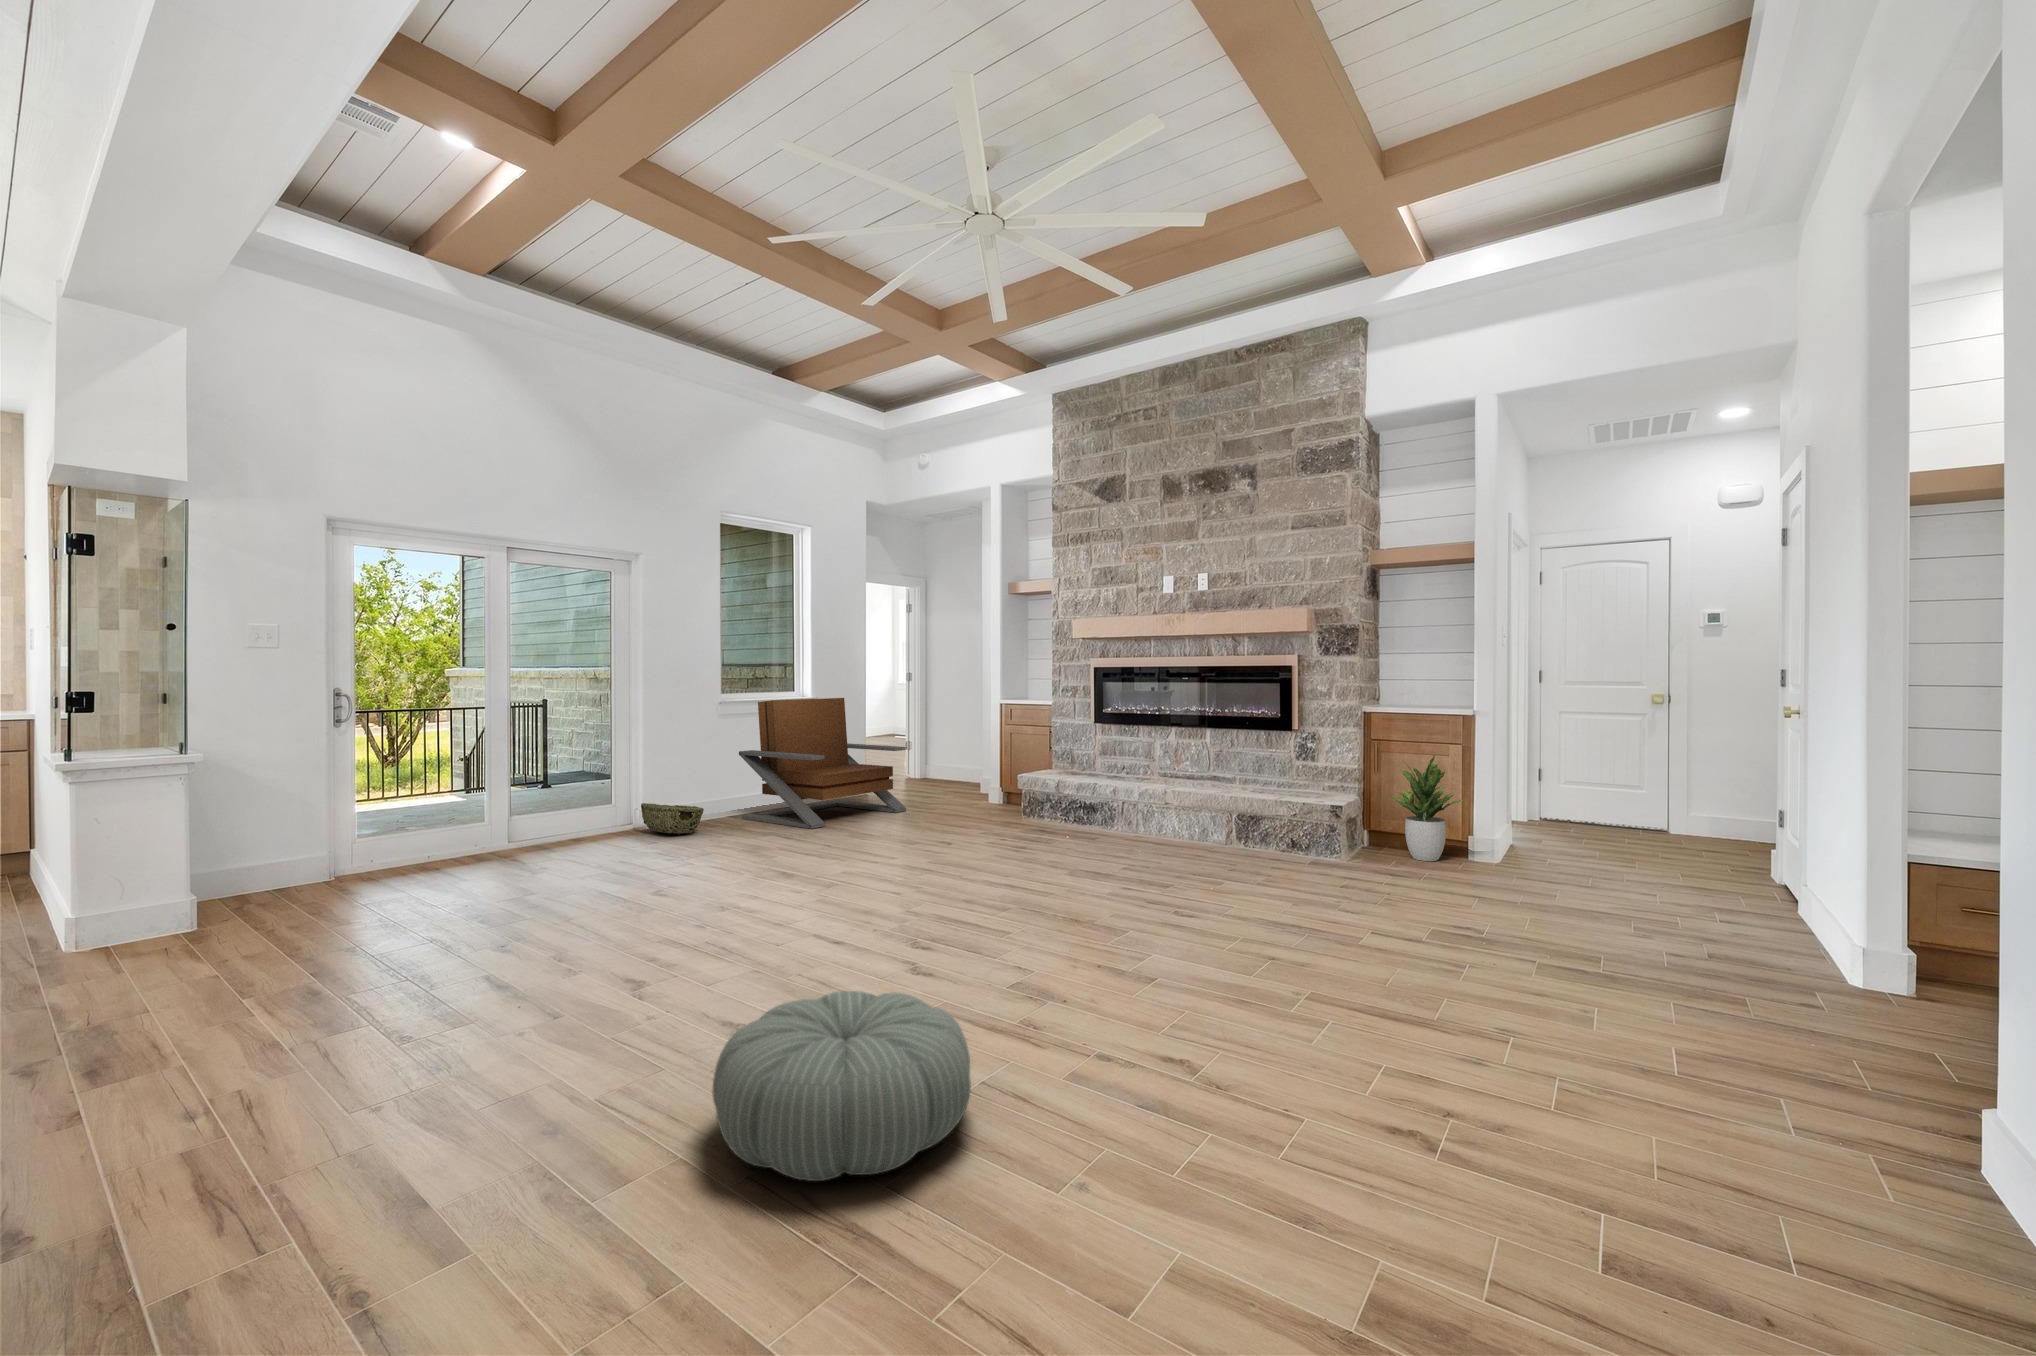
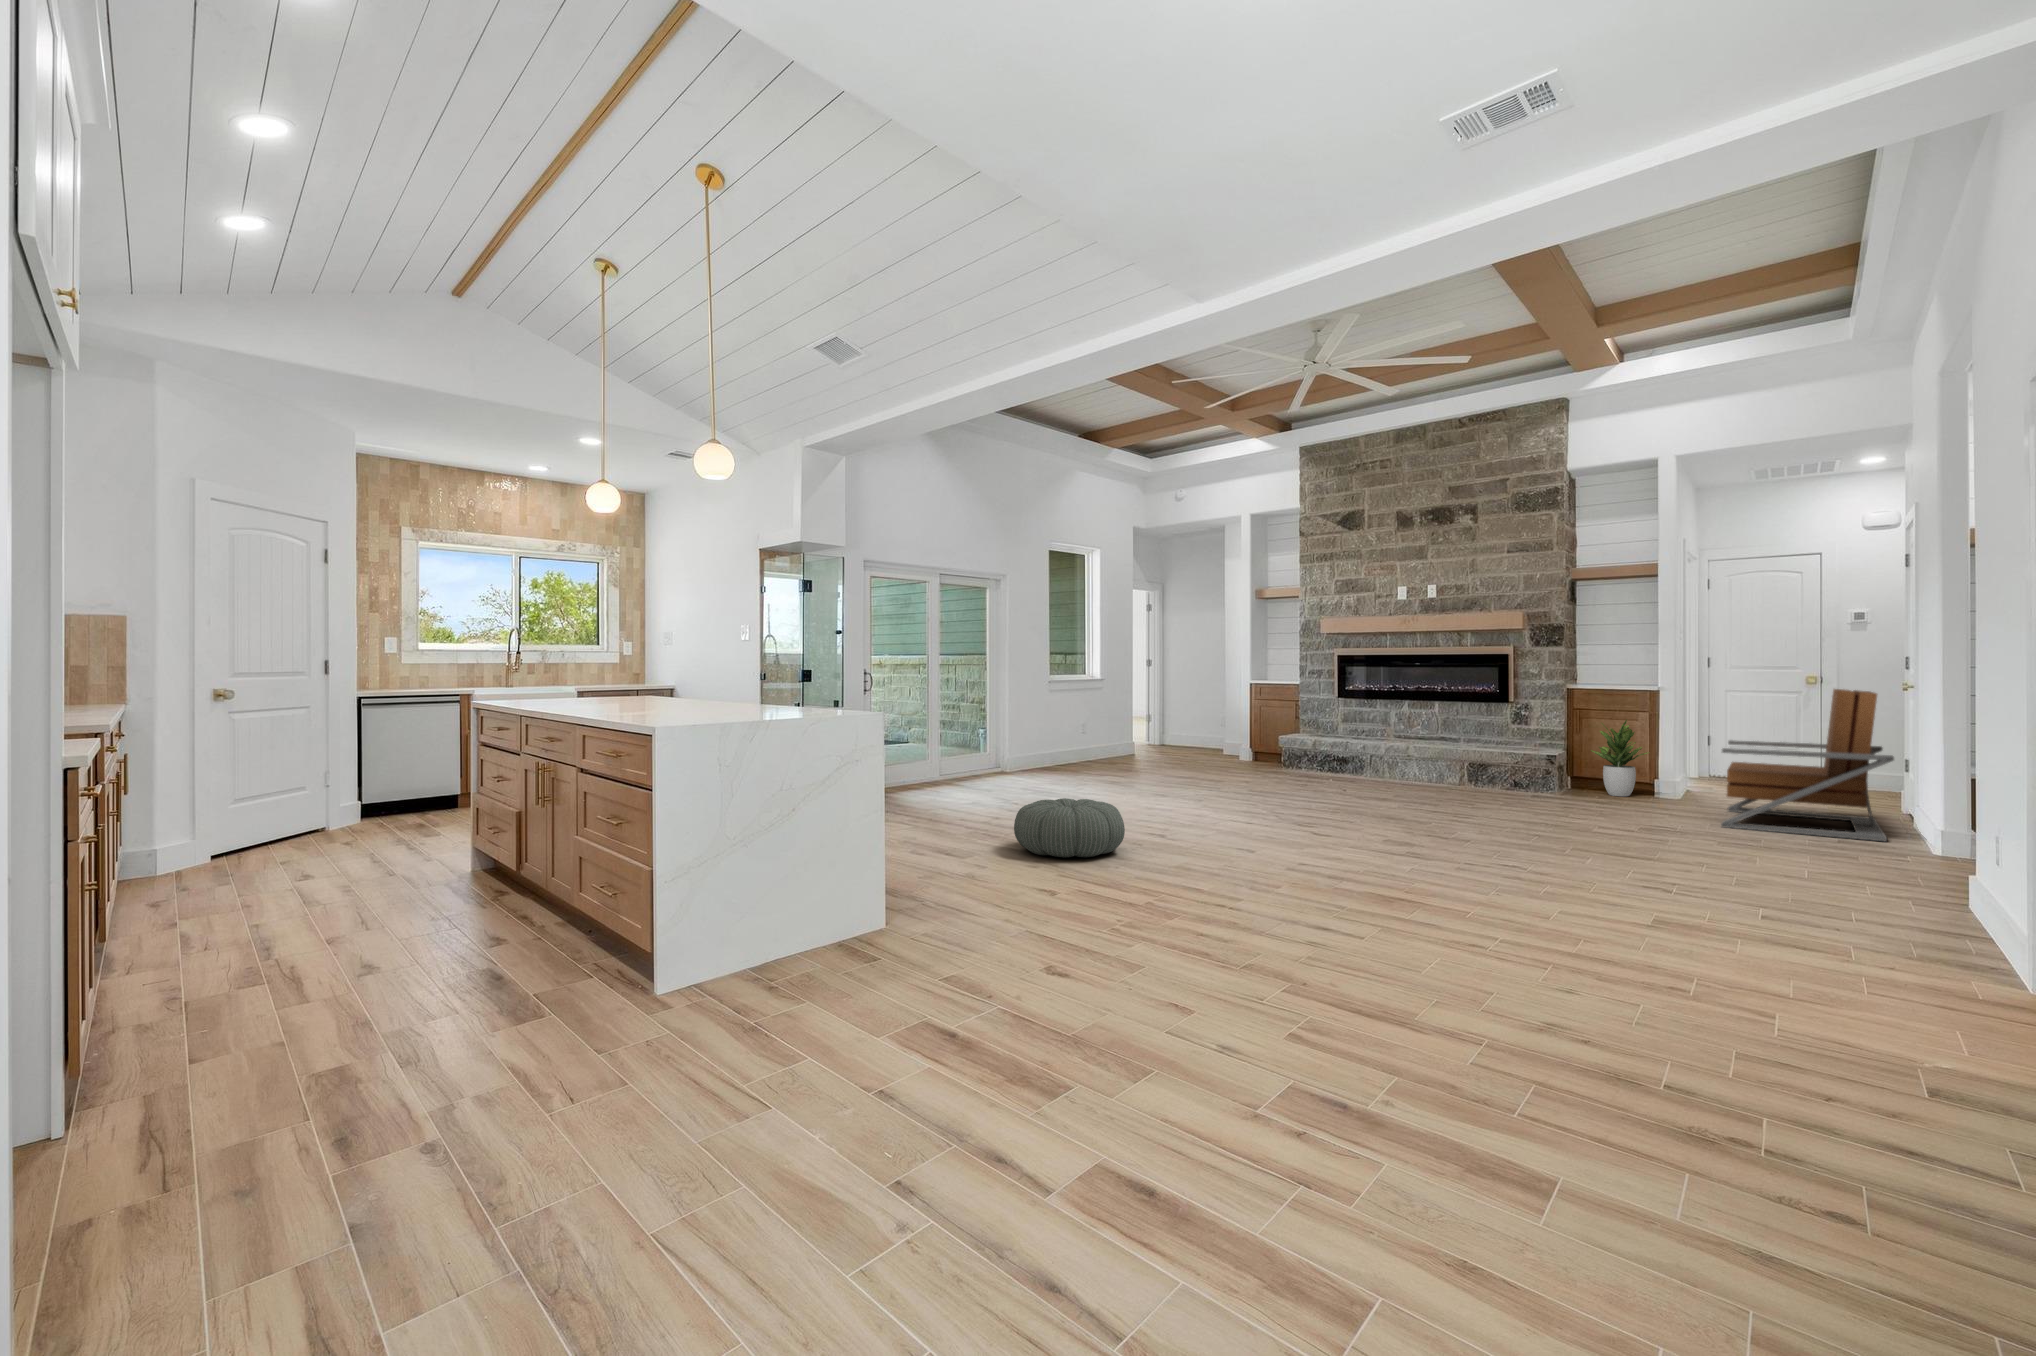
lounge chair: present [739,698,906,829] -> present [1721,689,1894,841]
woven basket: present [641,803,704,835] -> none [1016,753,1062,775]
pouf: present [712,991,971,1181] -> present [1014,798,1125,858]

